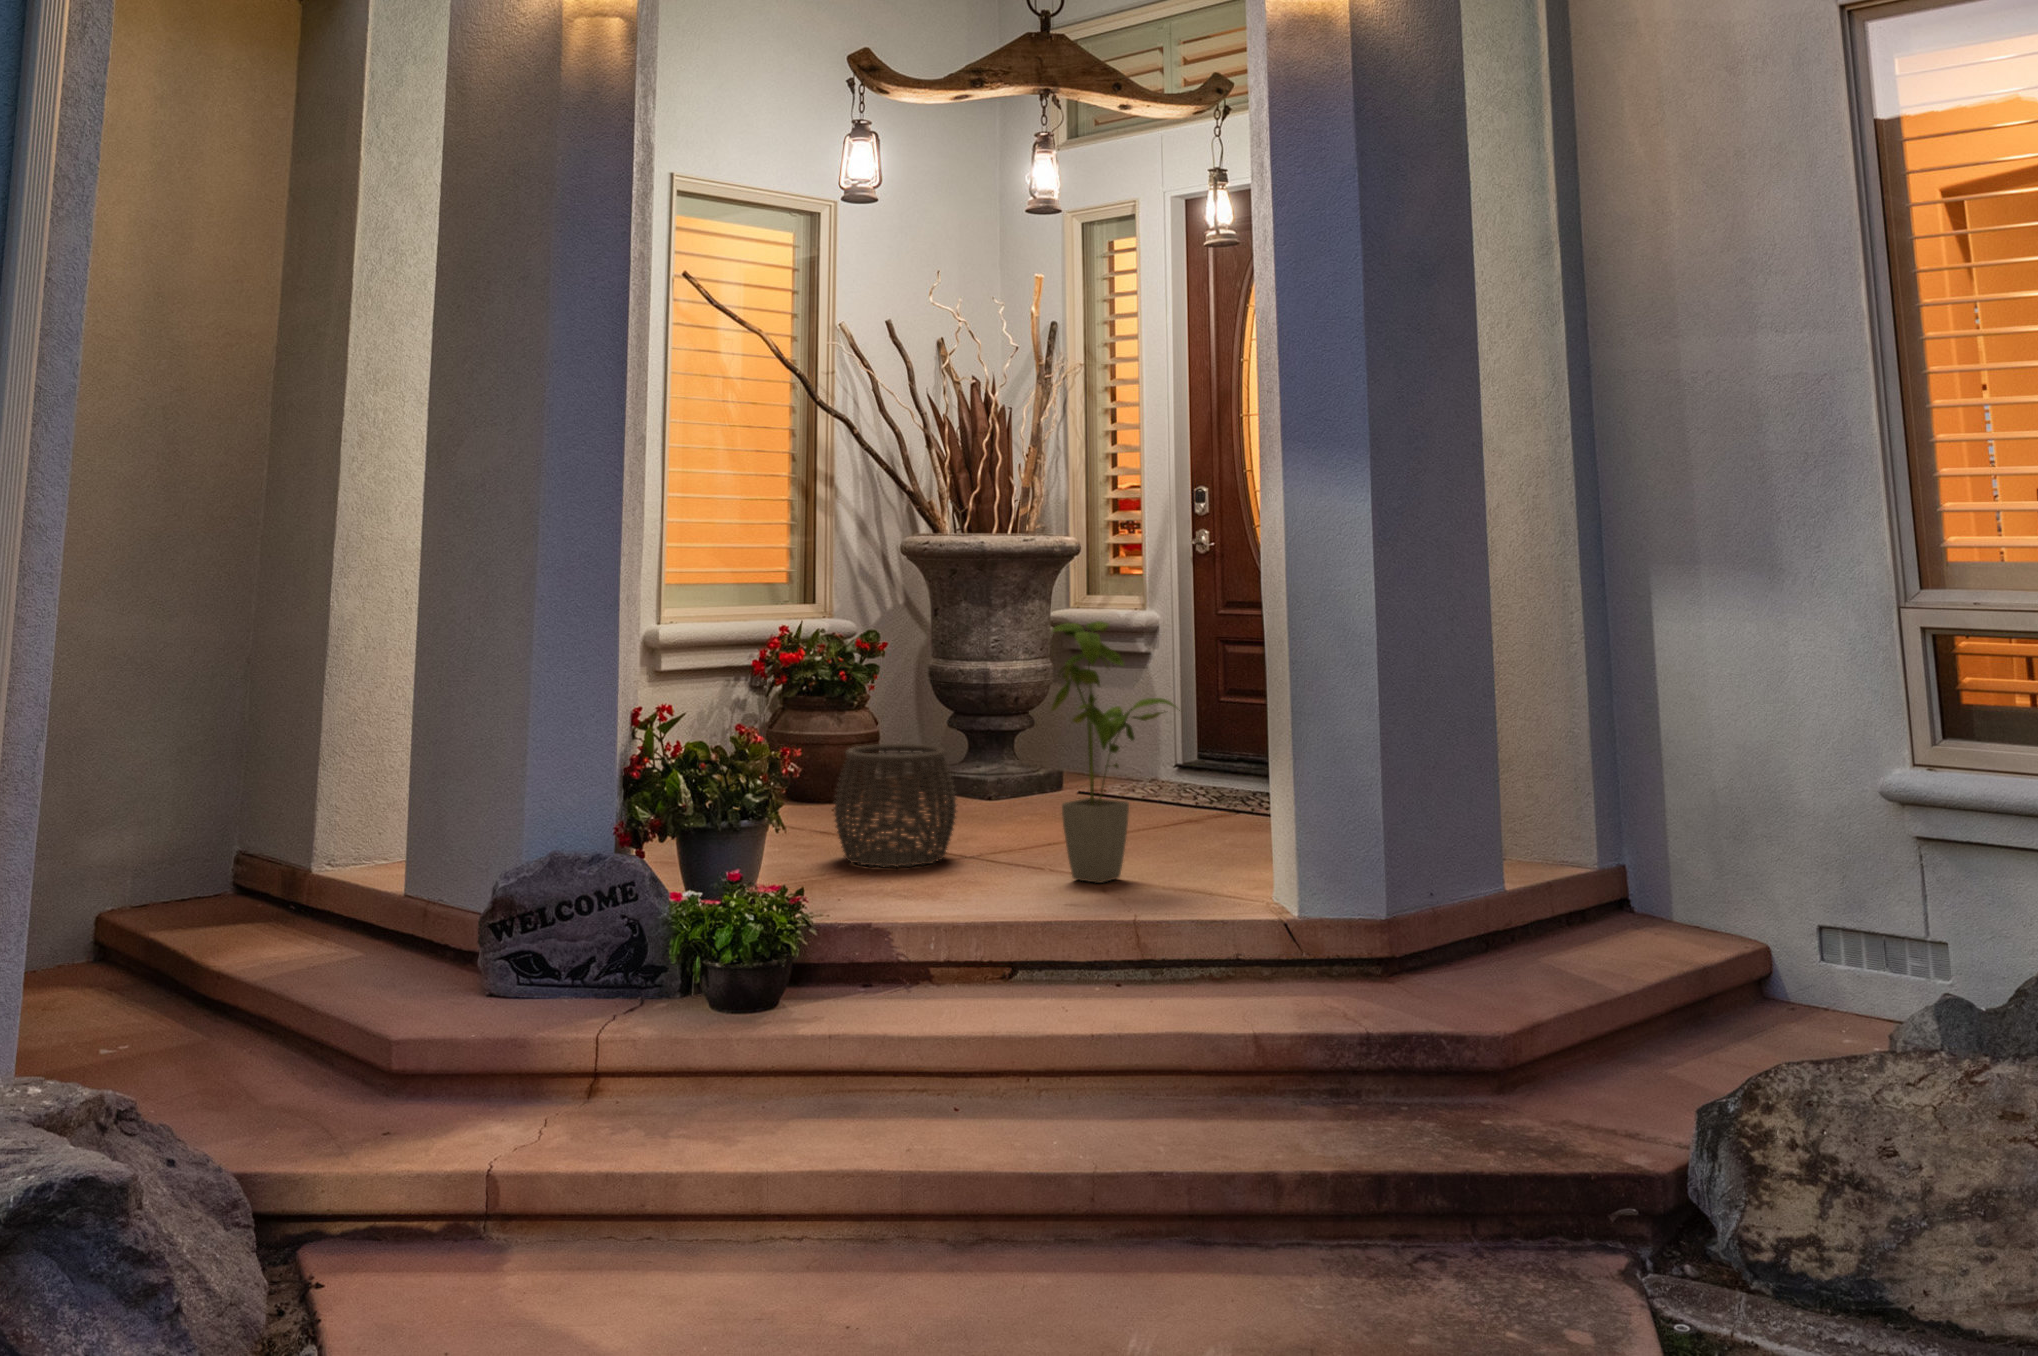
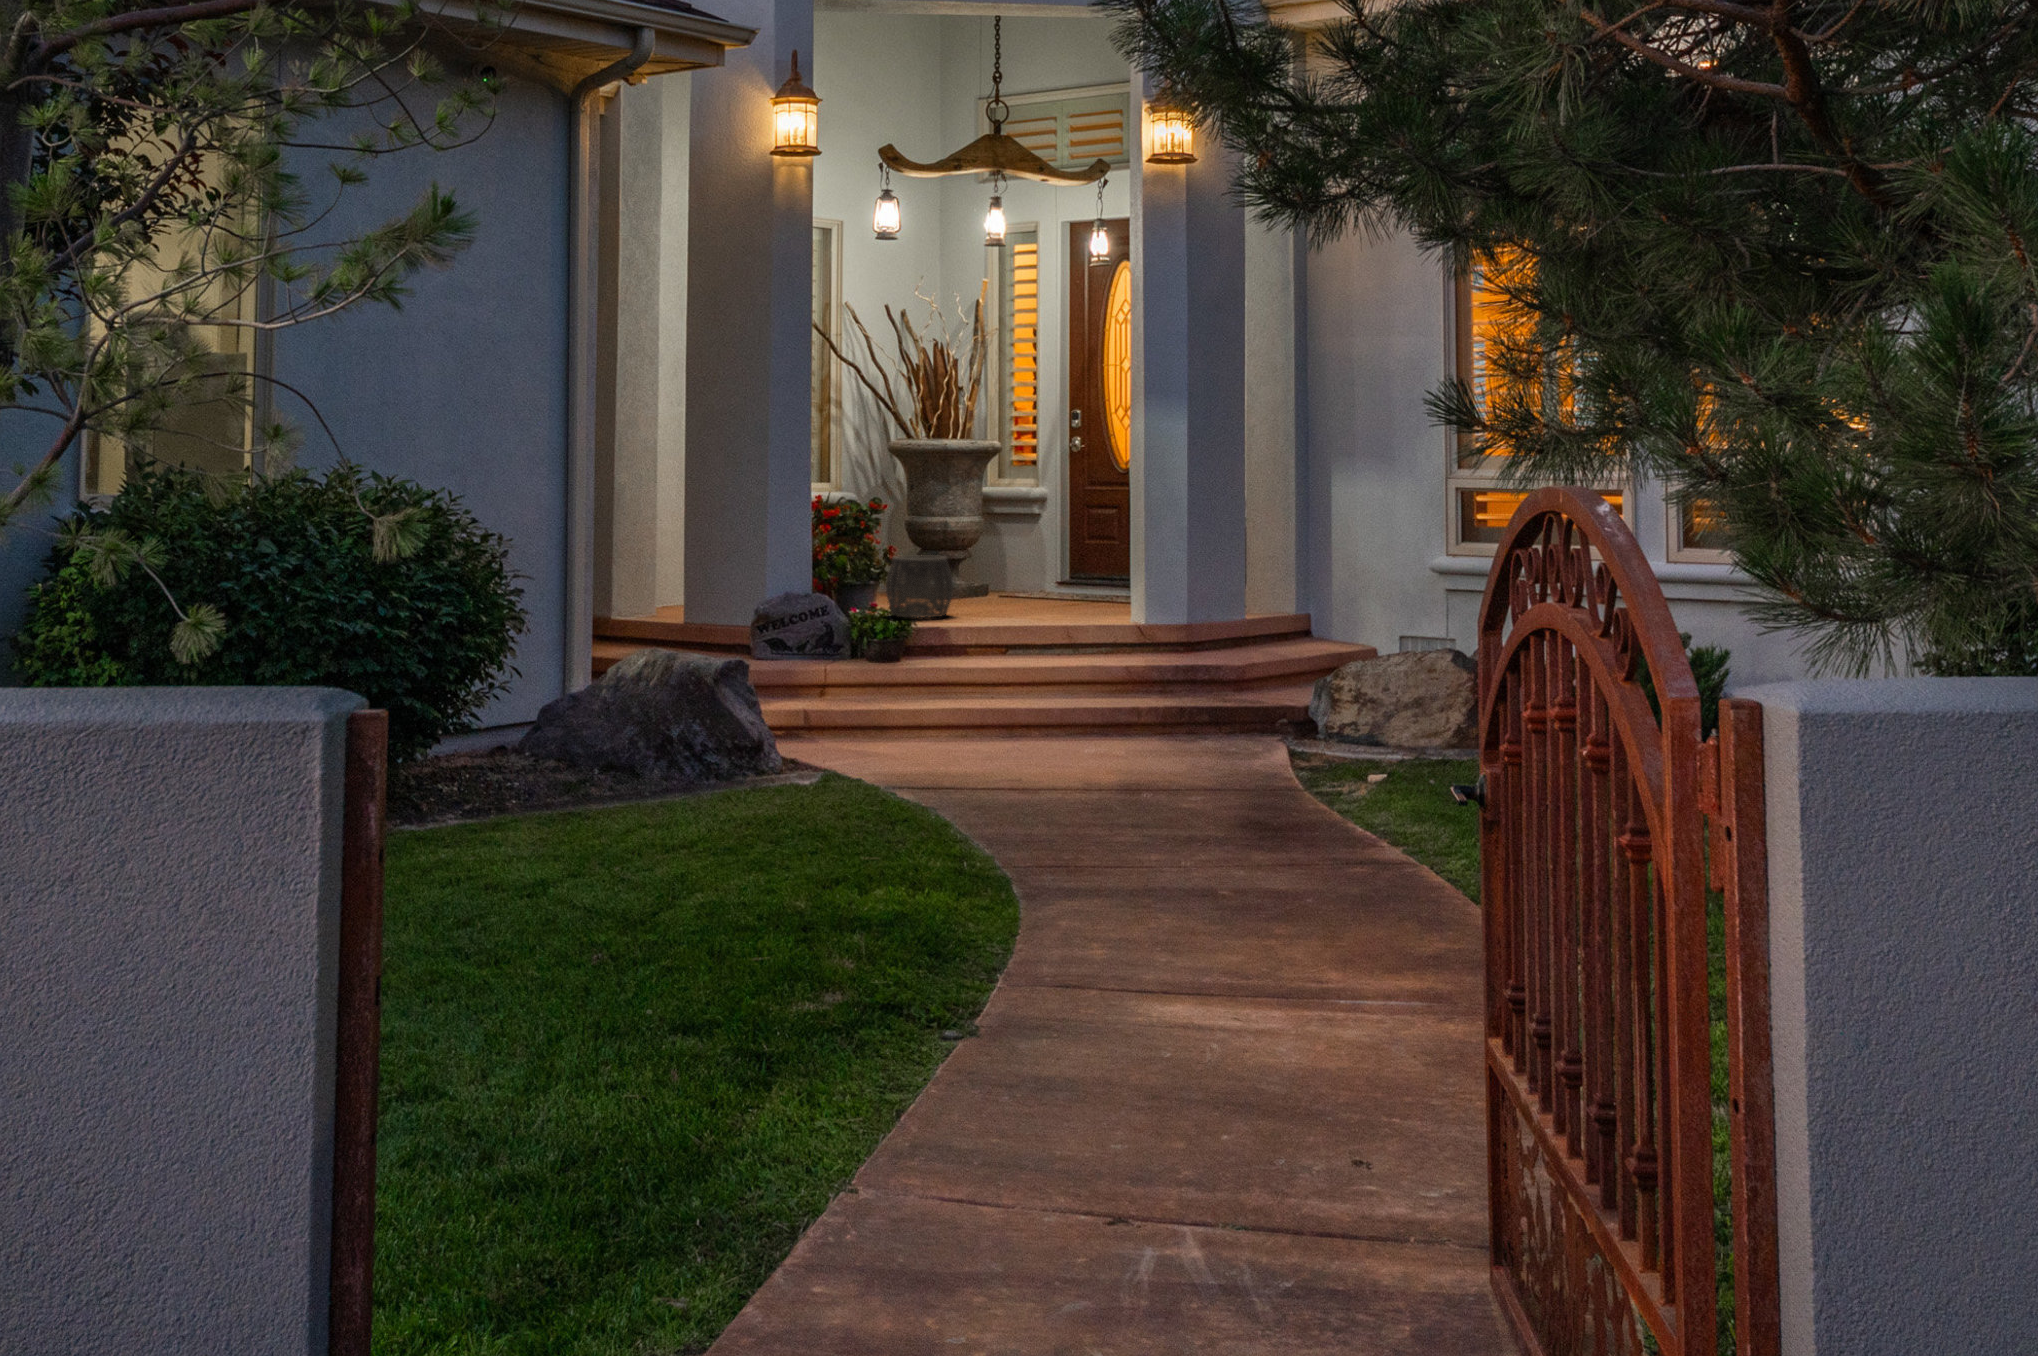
house plant: present [1051,621,1180,883] -> none [1011,486,1083,621]

